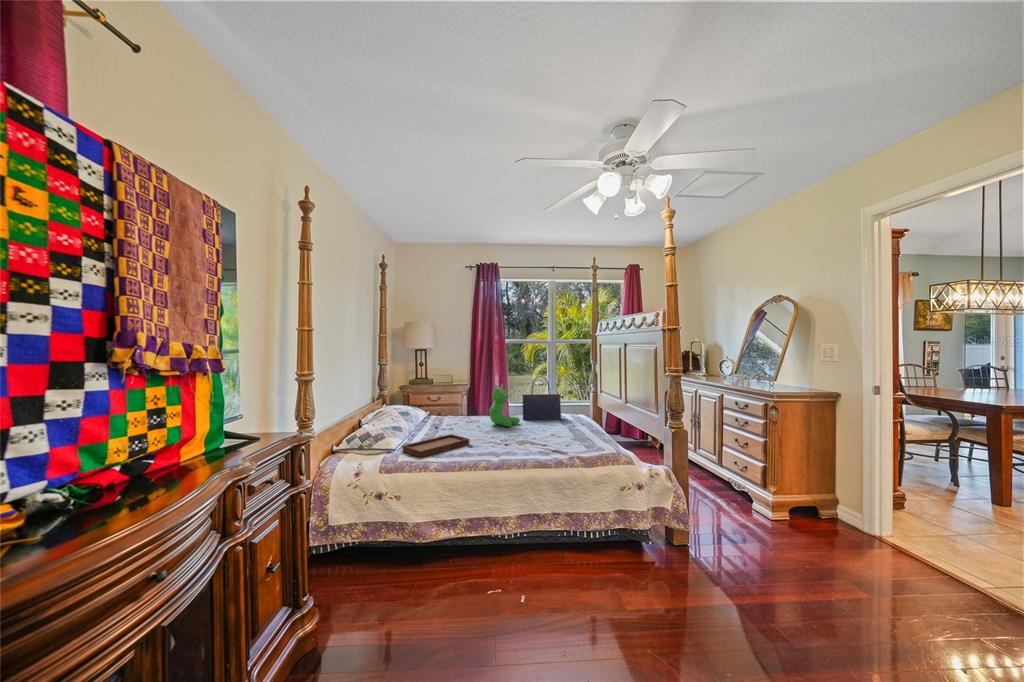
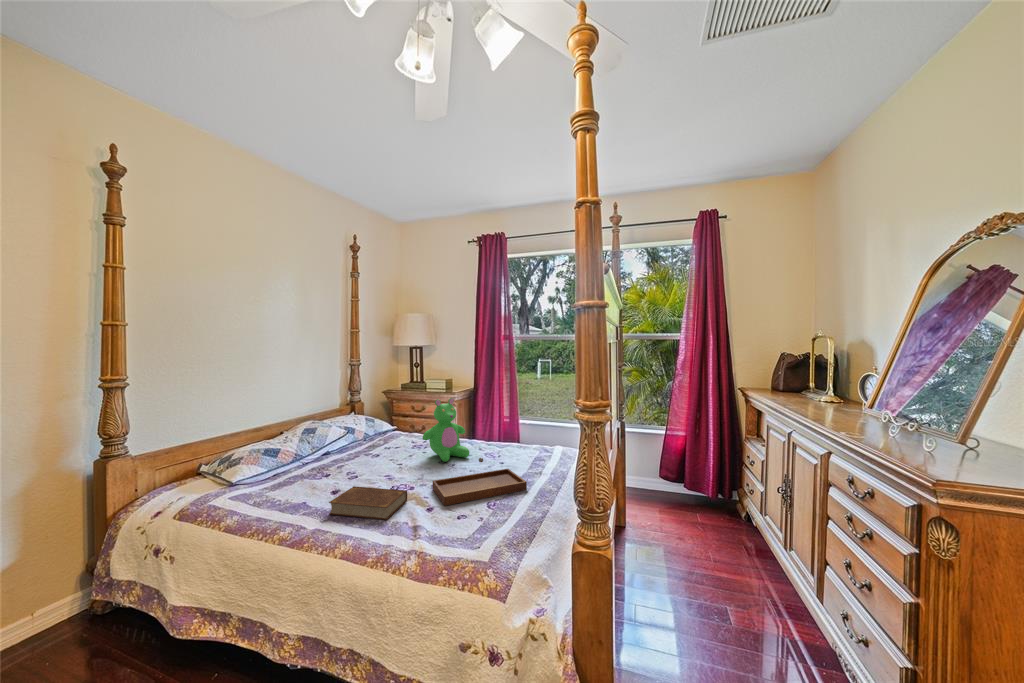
tote bag: present [523,376,563,420] -> none [486,389,546,457]
tray: present [403,426,469,457] -> present [433,458,527,506]
book: none [484,437,533,454] -> present [329,486,407,520]

